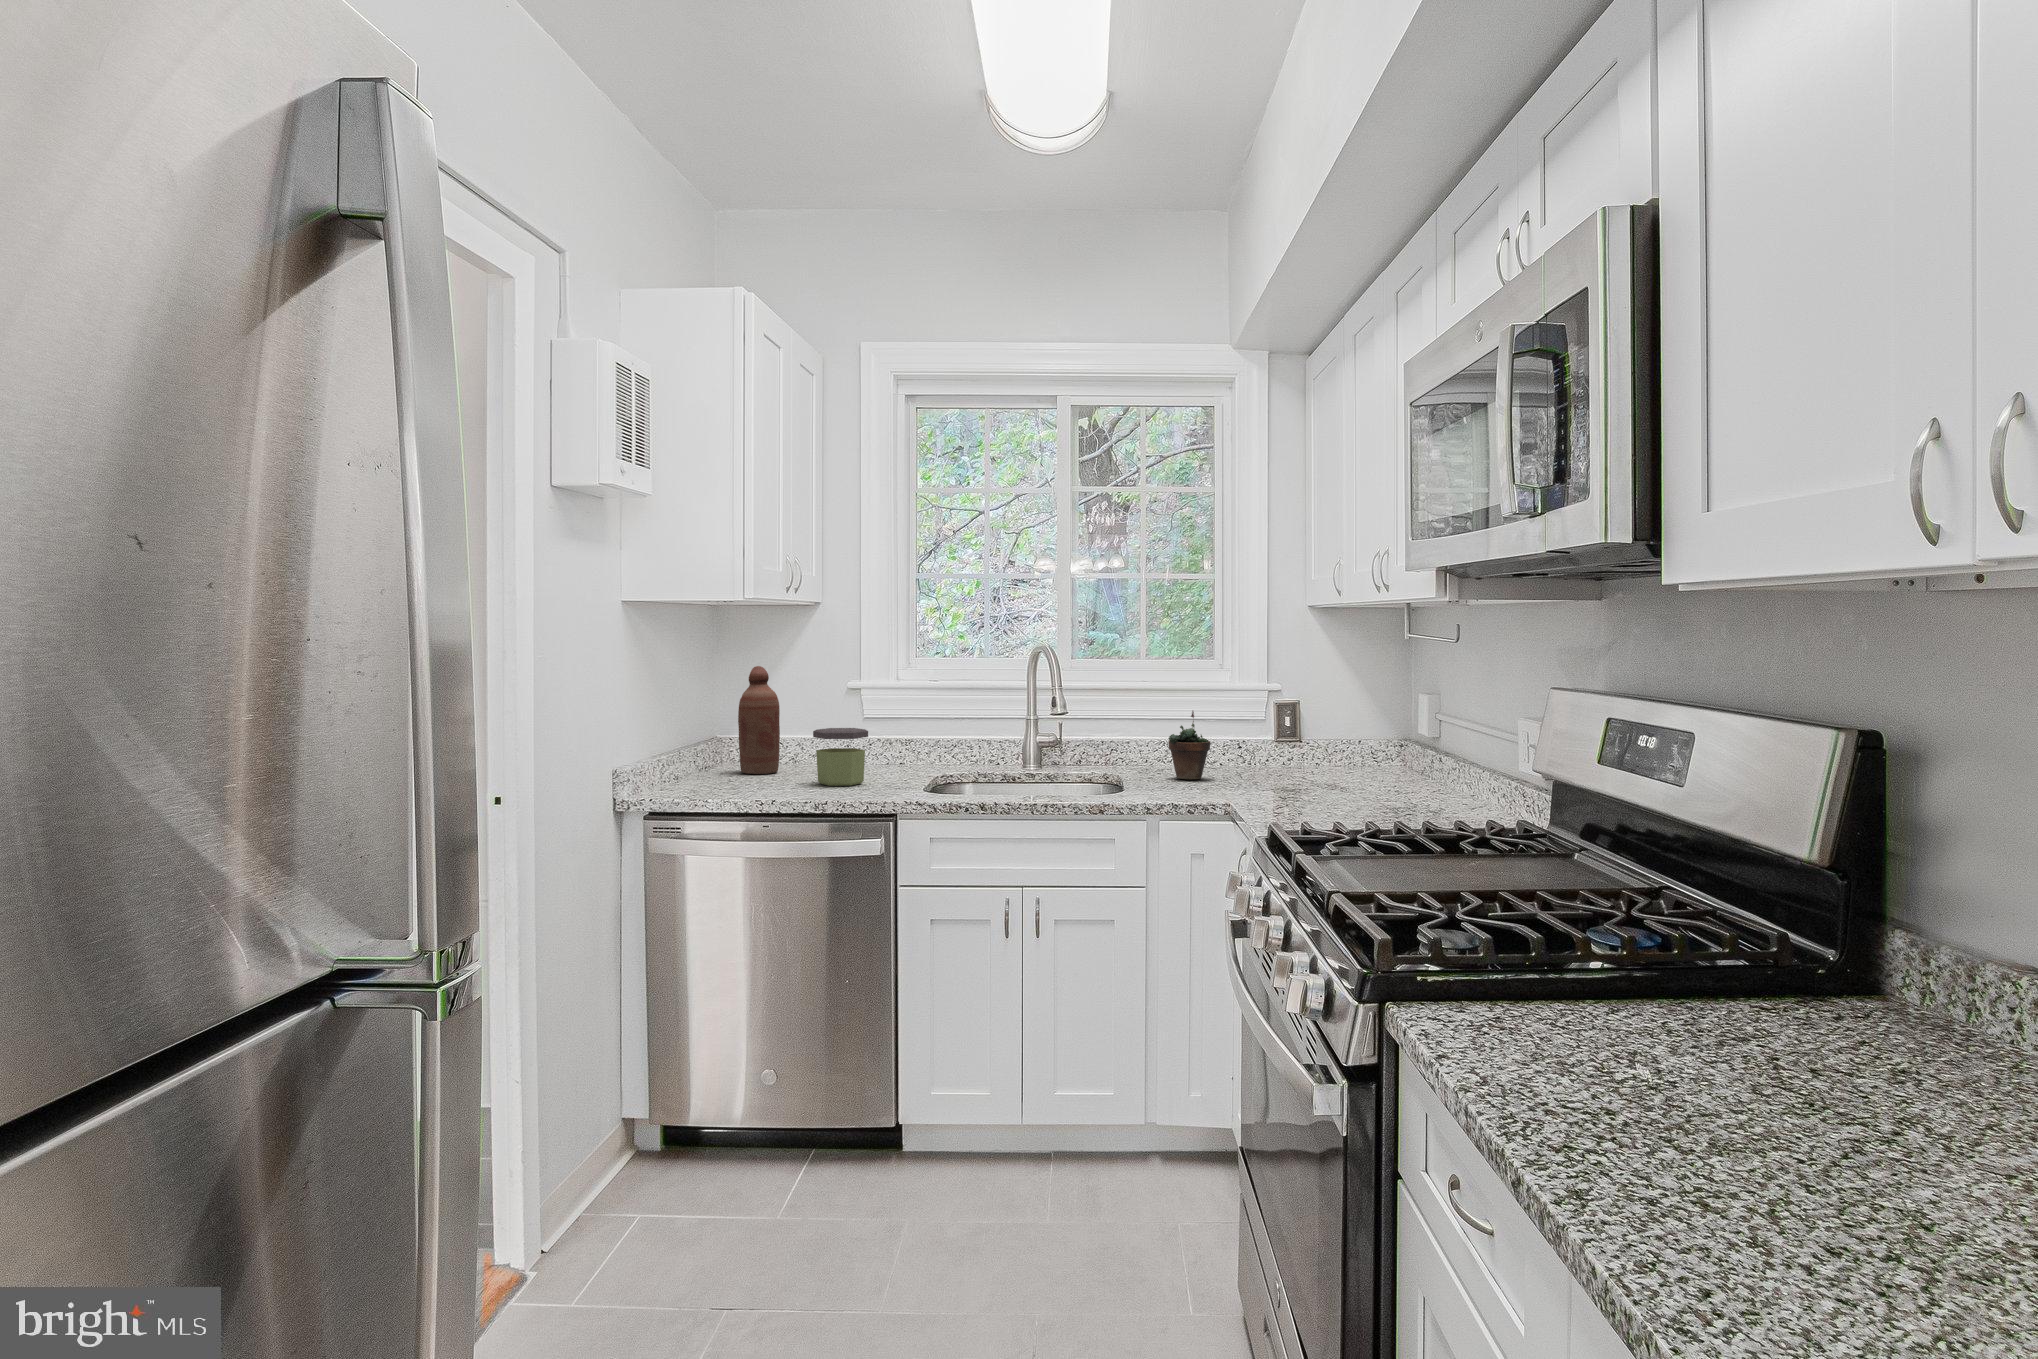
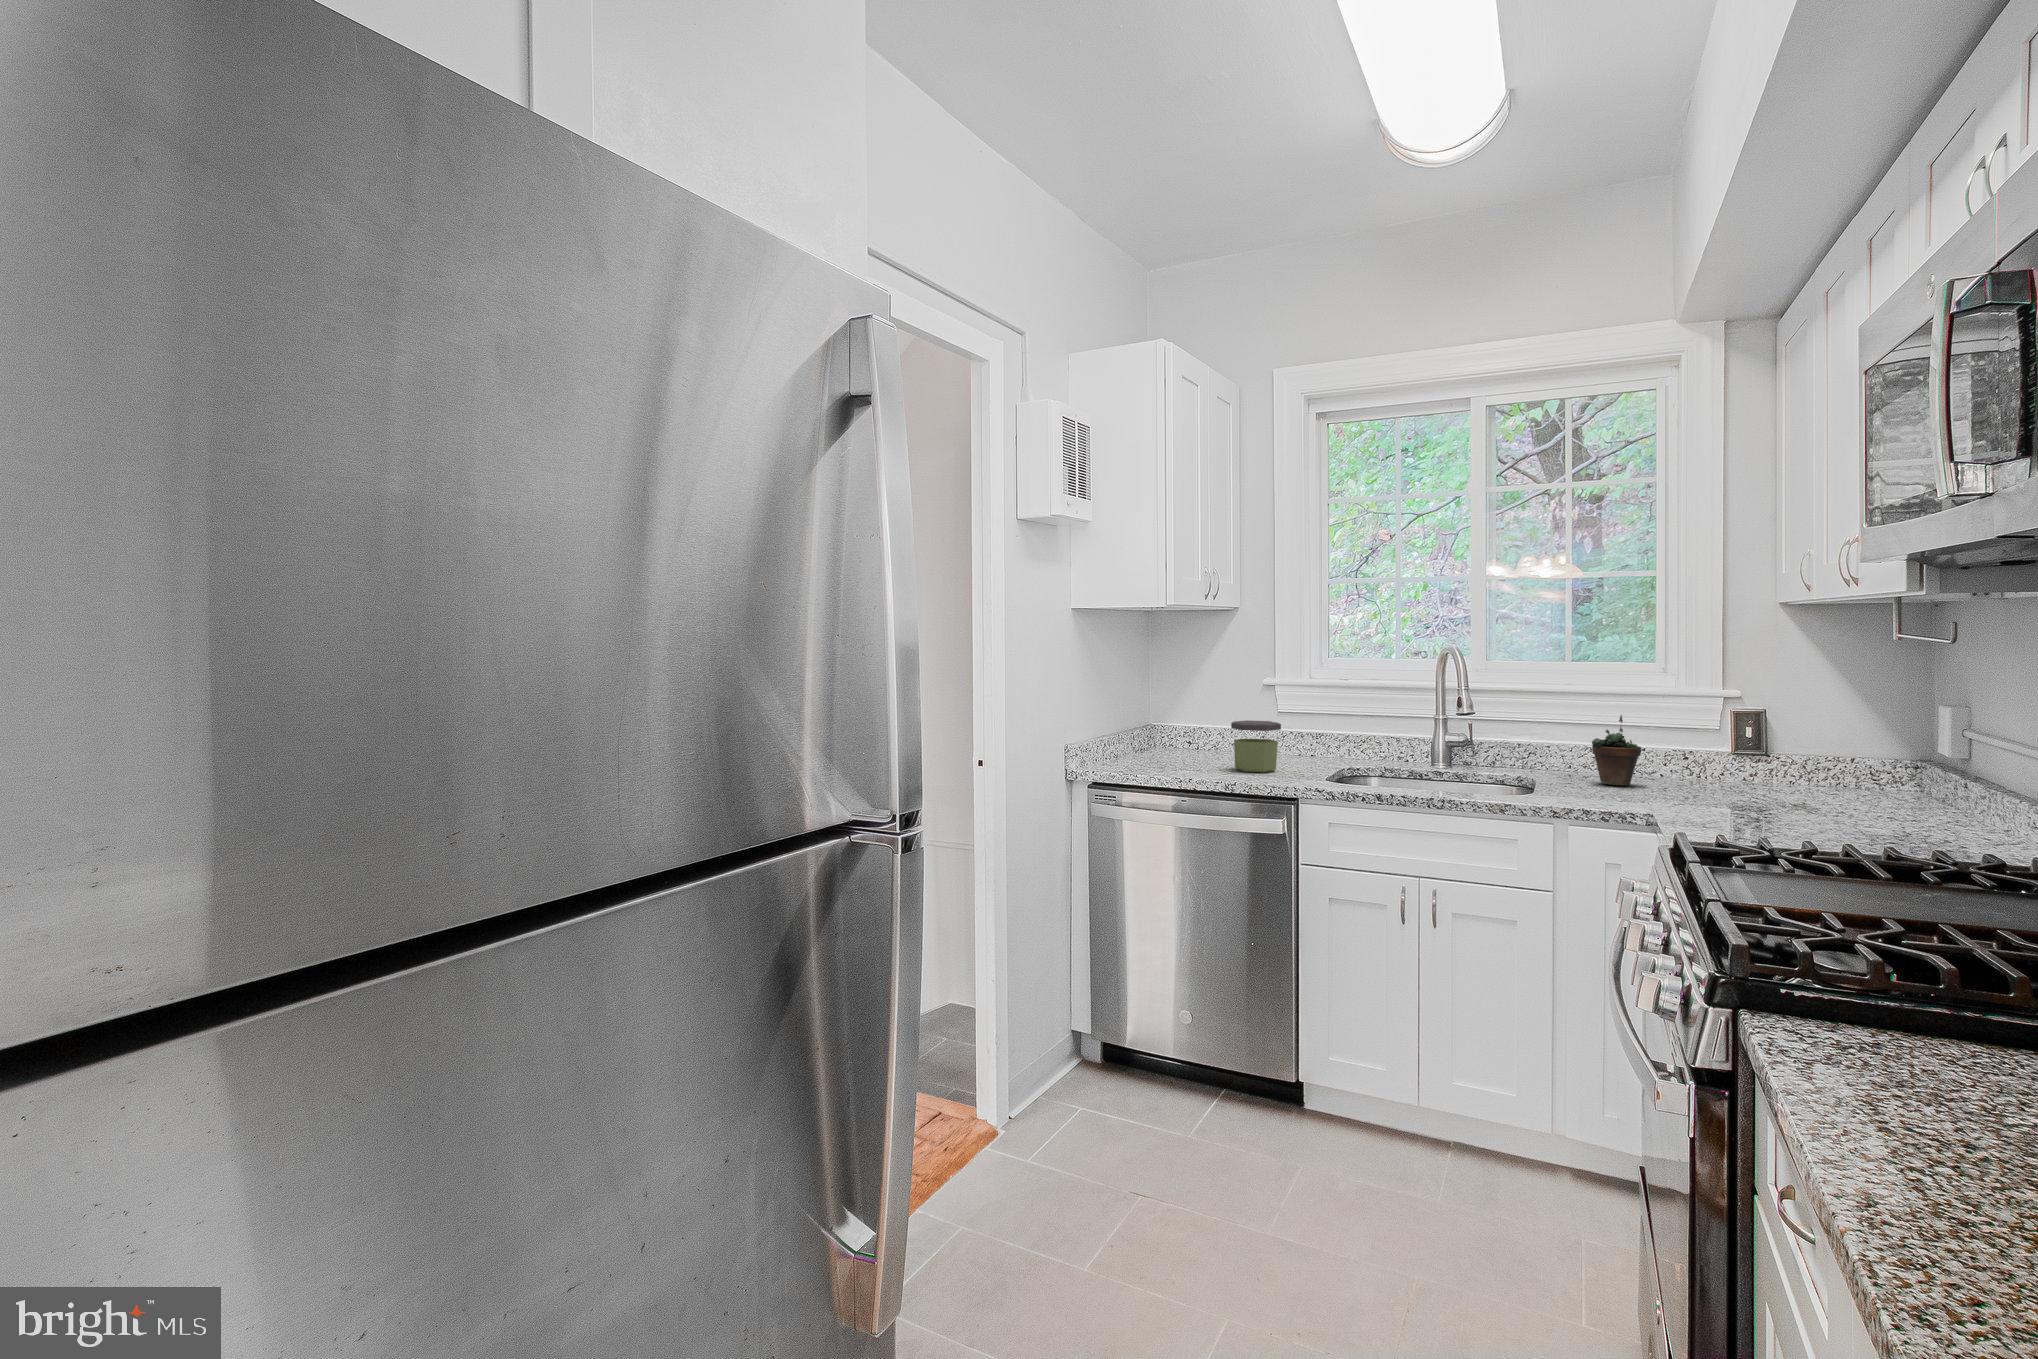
bottle: present [738,666,780,774] -> none [1170,665,1205,758]

